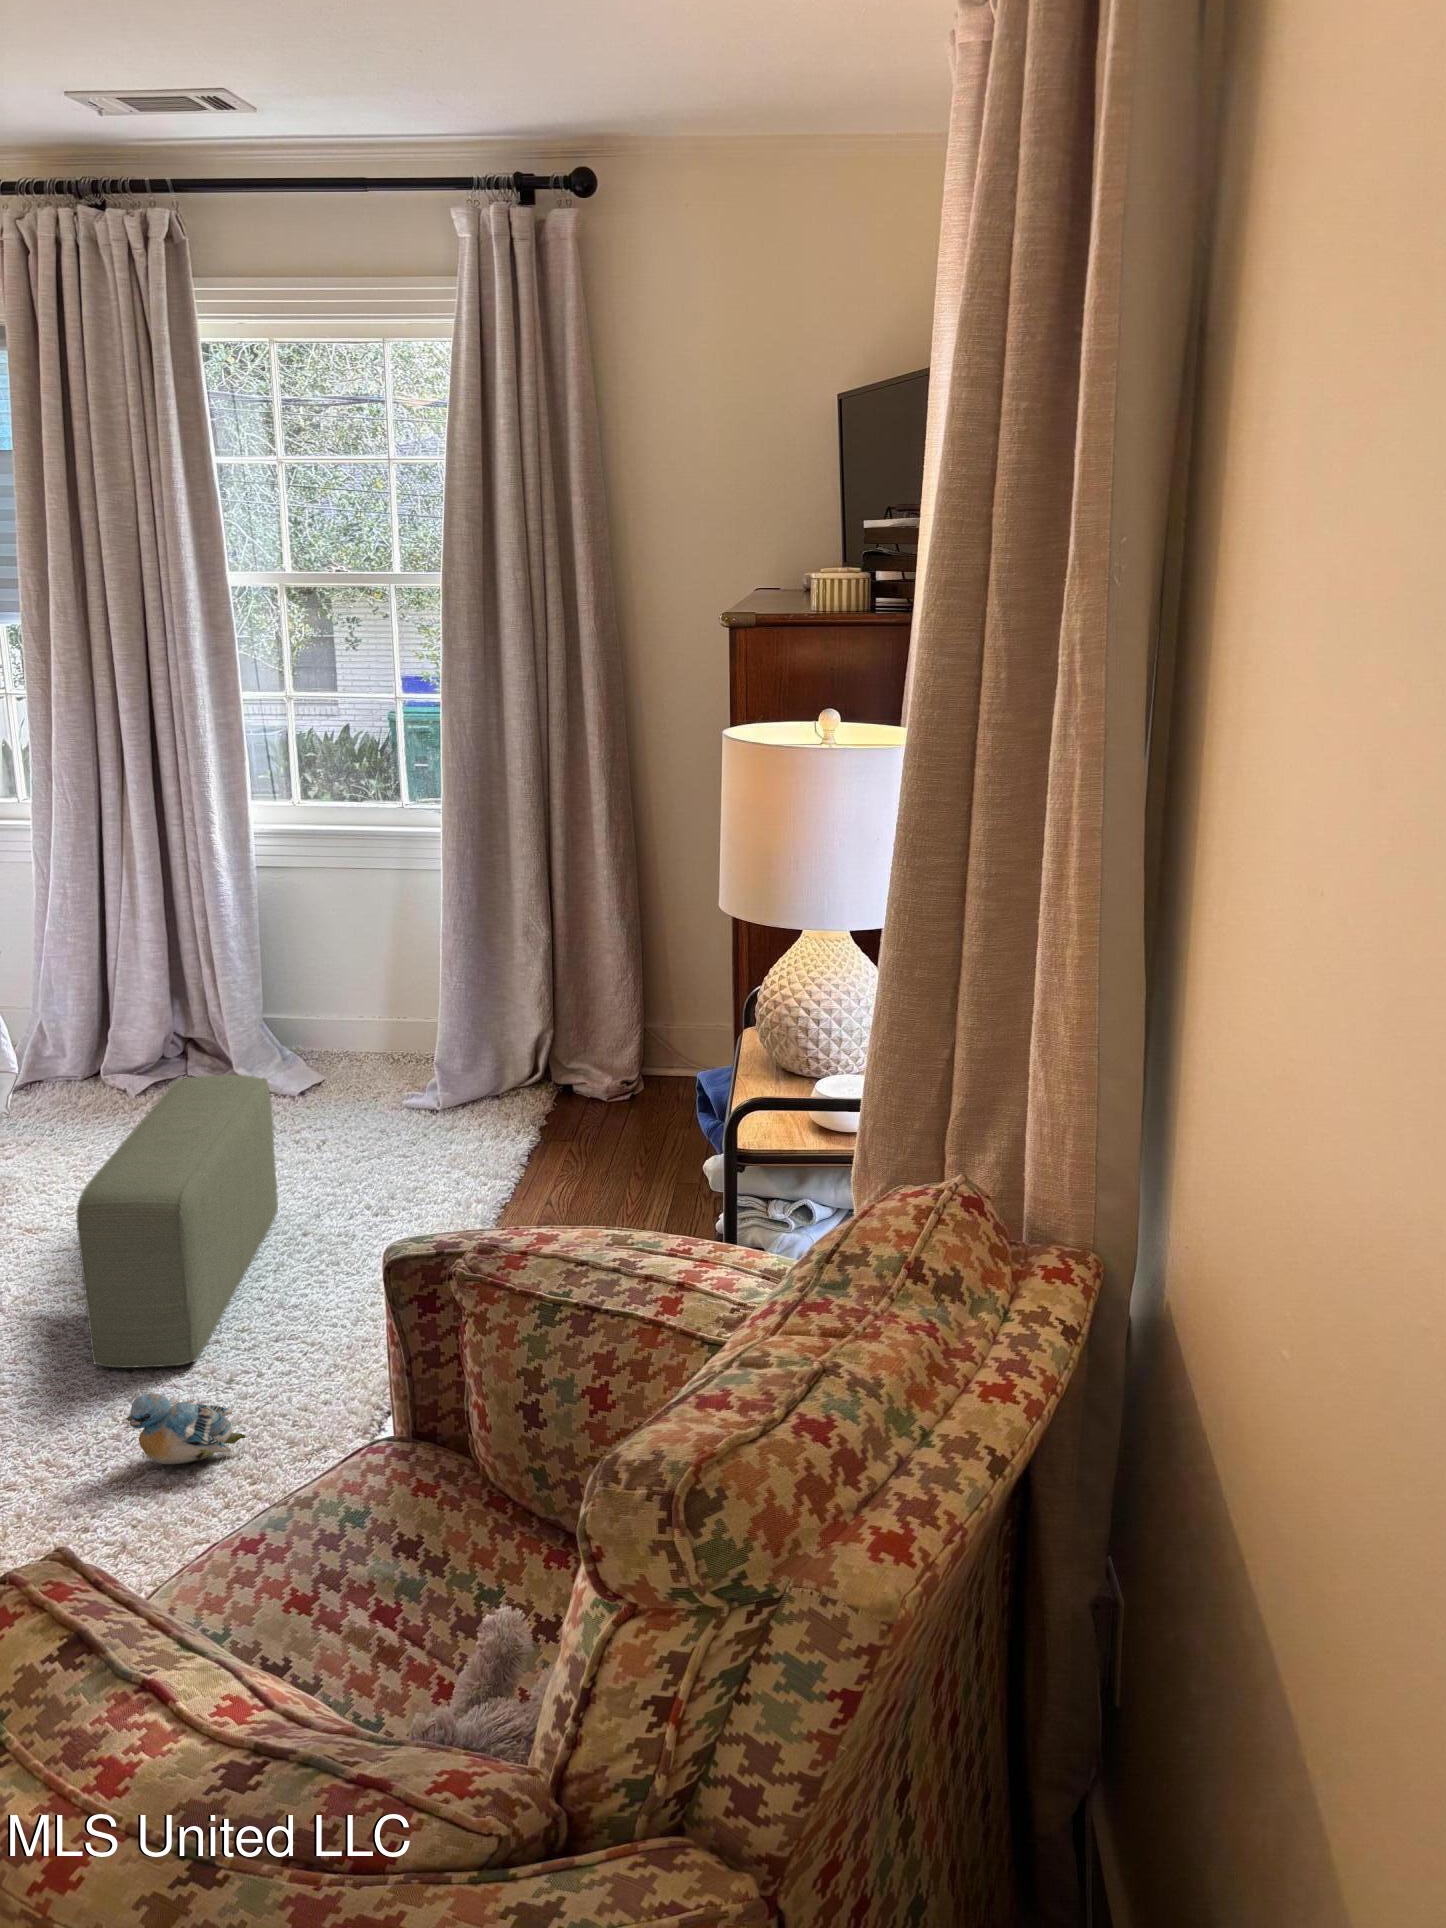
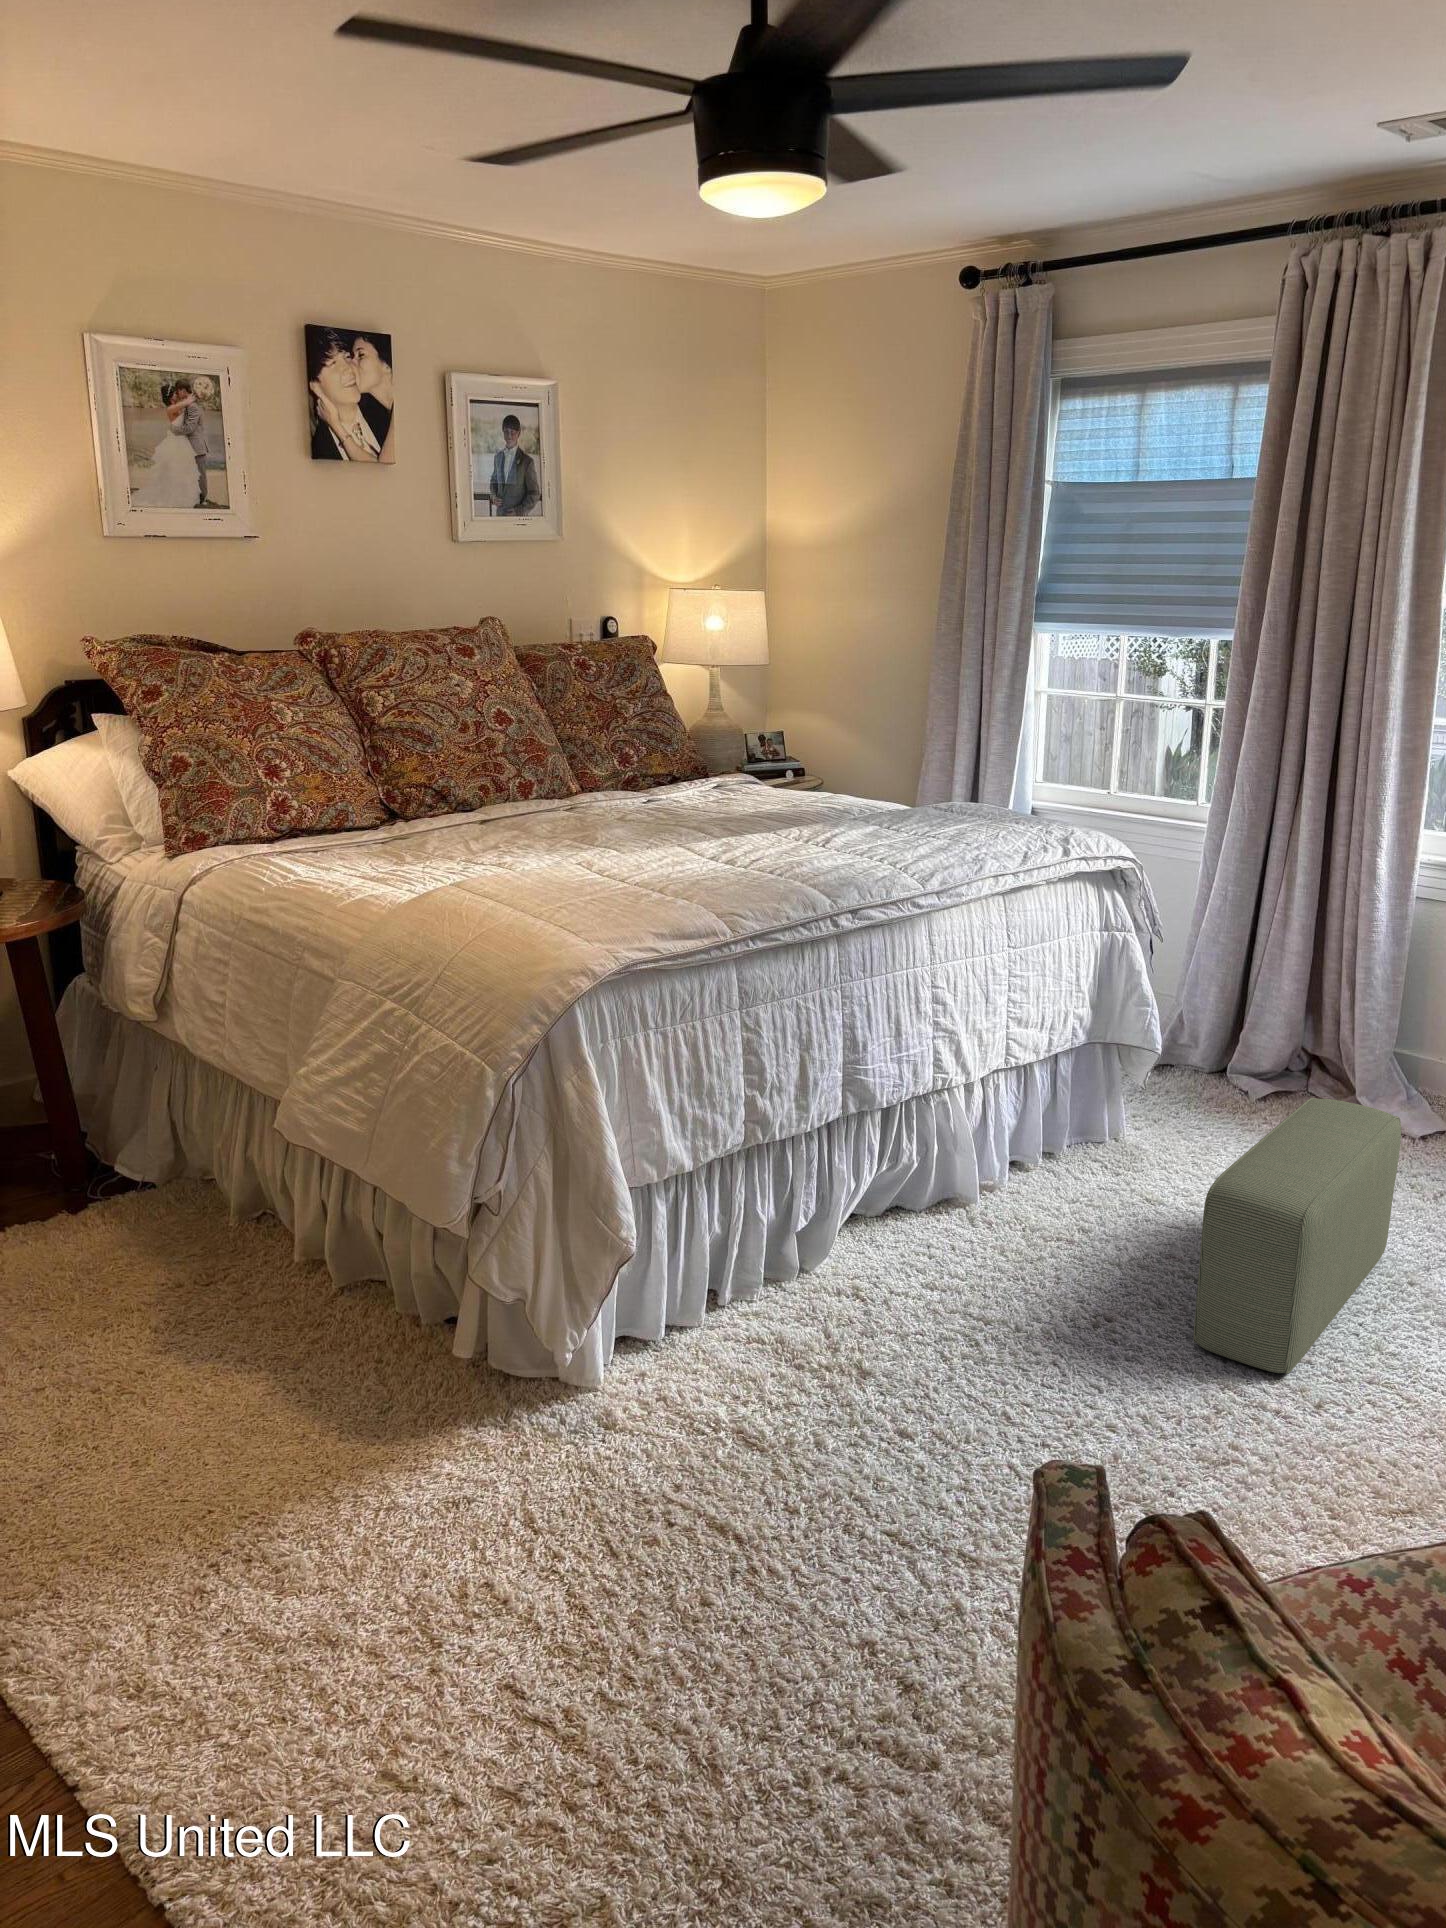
plush toy: present [126,1393,246,1464] -> none [1221,1390,1331,1478]

